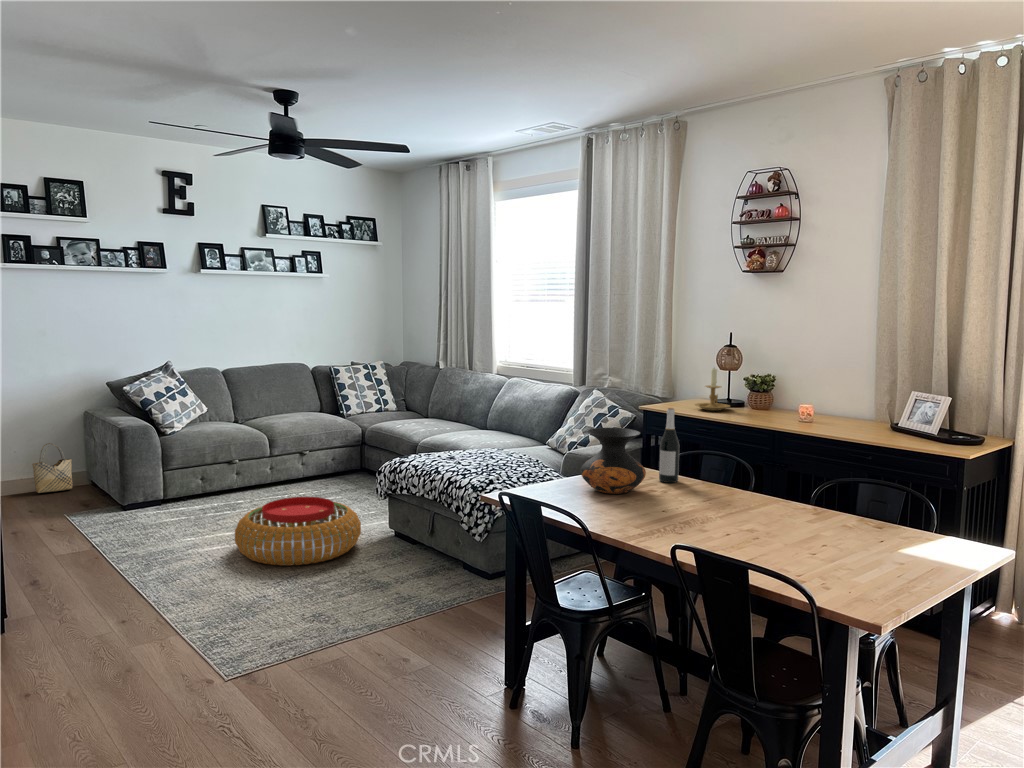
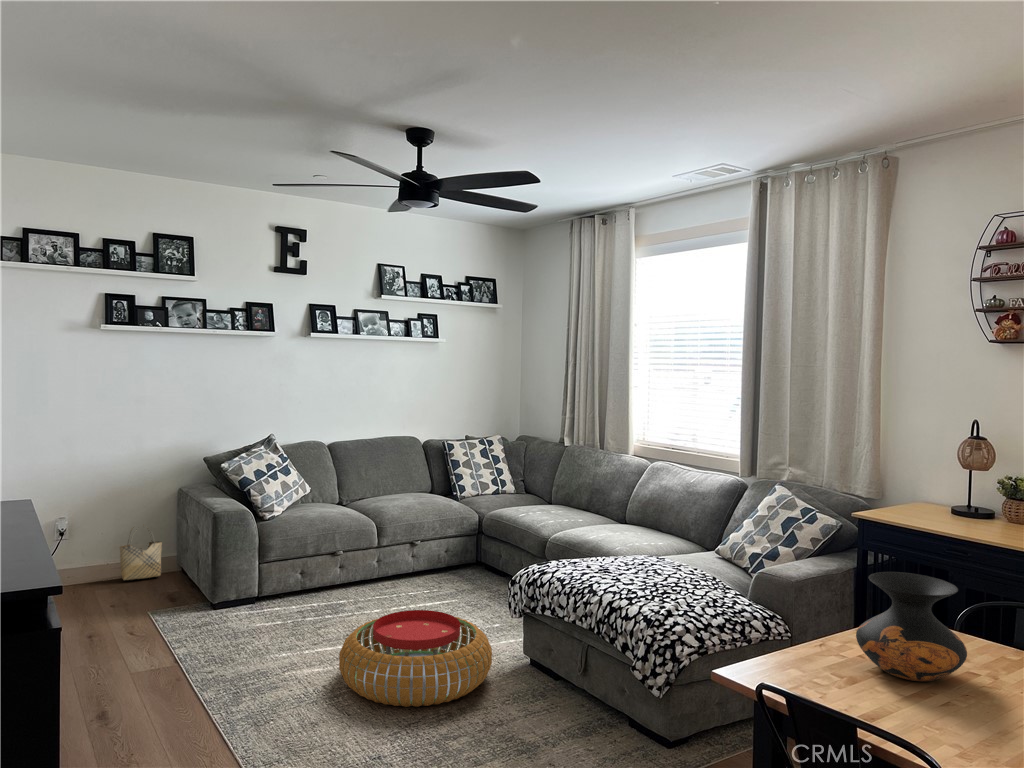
candle holder: present [695,368,730,411] -> none [930,466,983,524]
wine bottle: present [659,408,679,483] -> none [964,544,1000,659]

